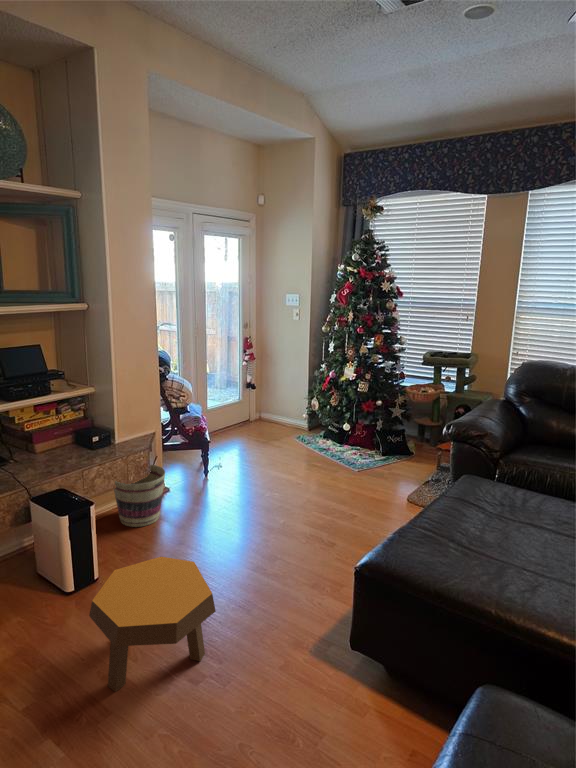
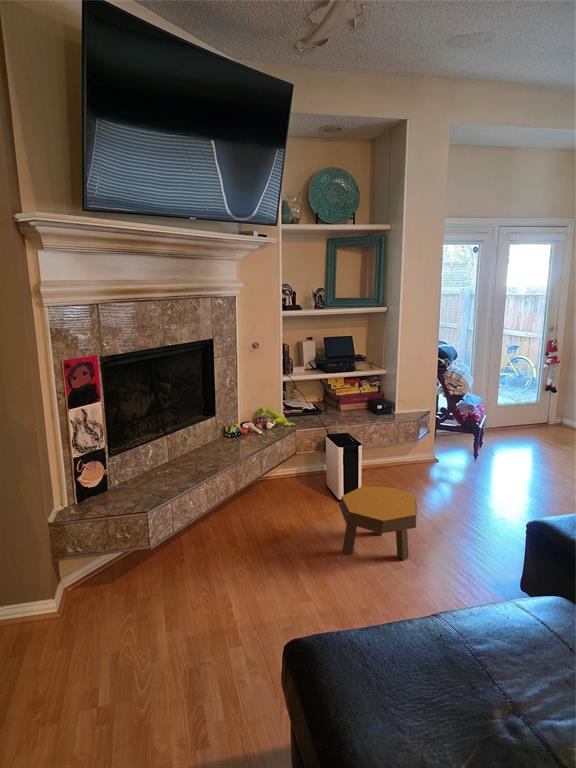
basket: present [113,465,165,527] -> none [387,433,428,479]

